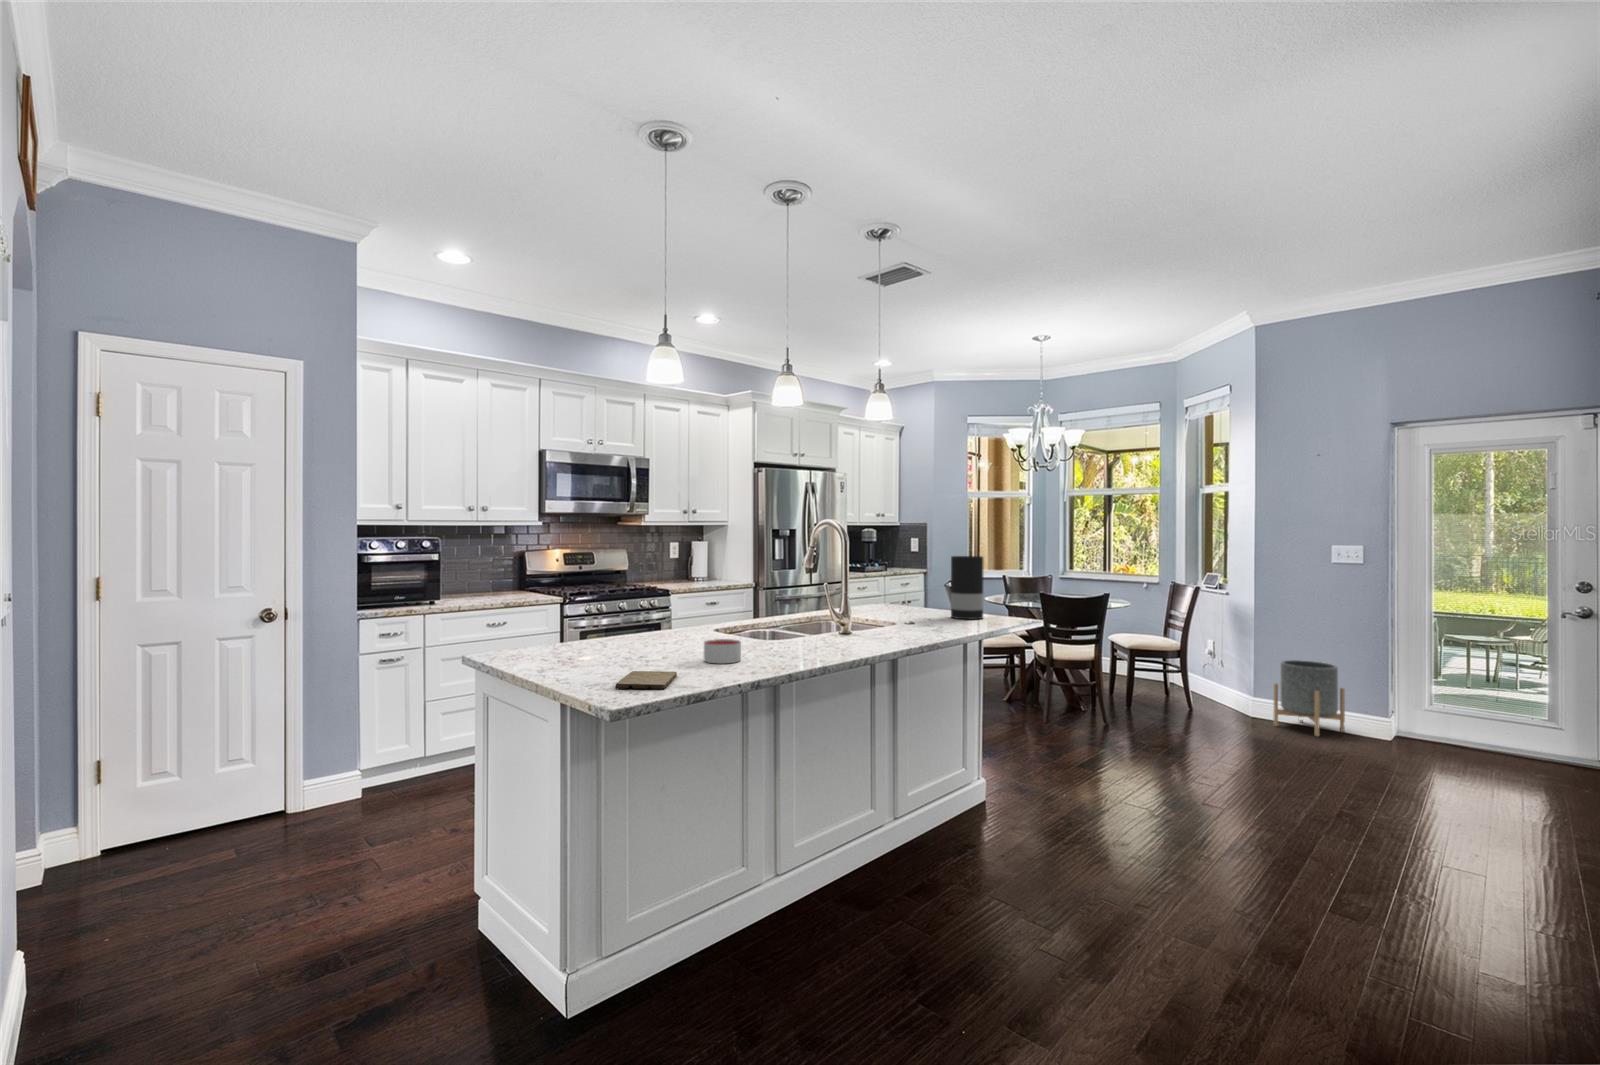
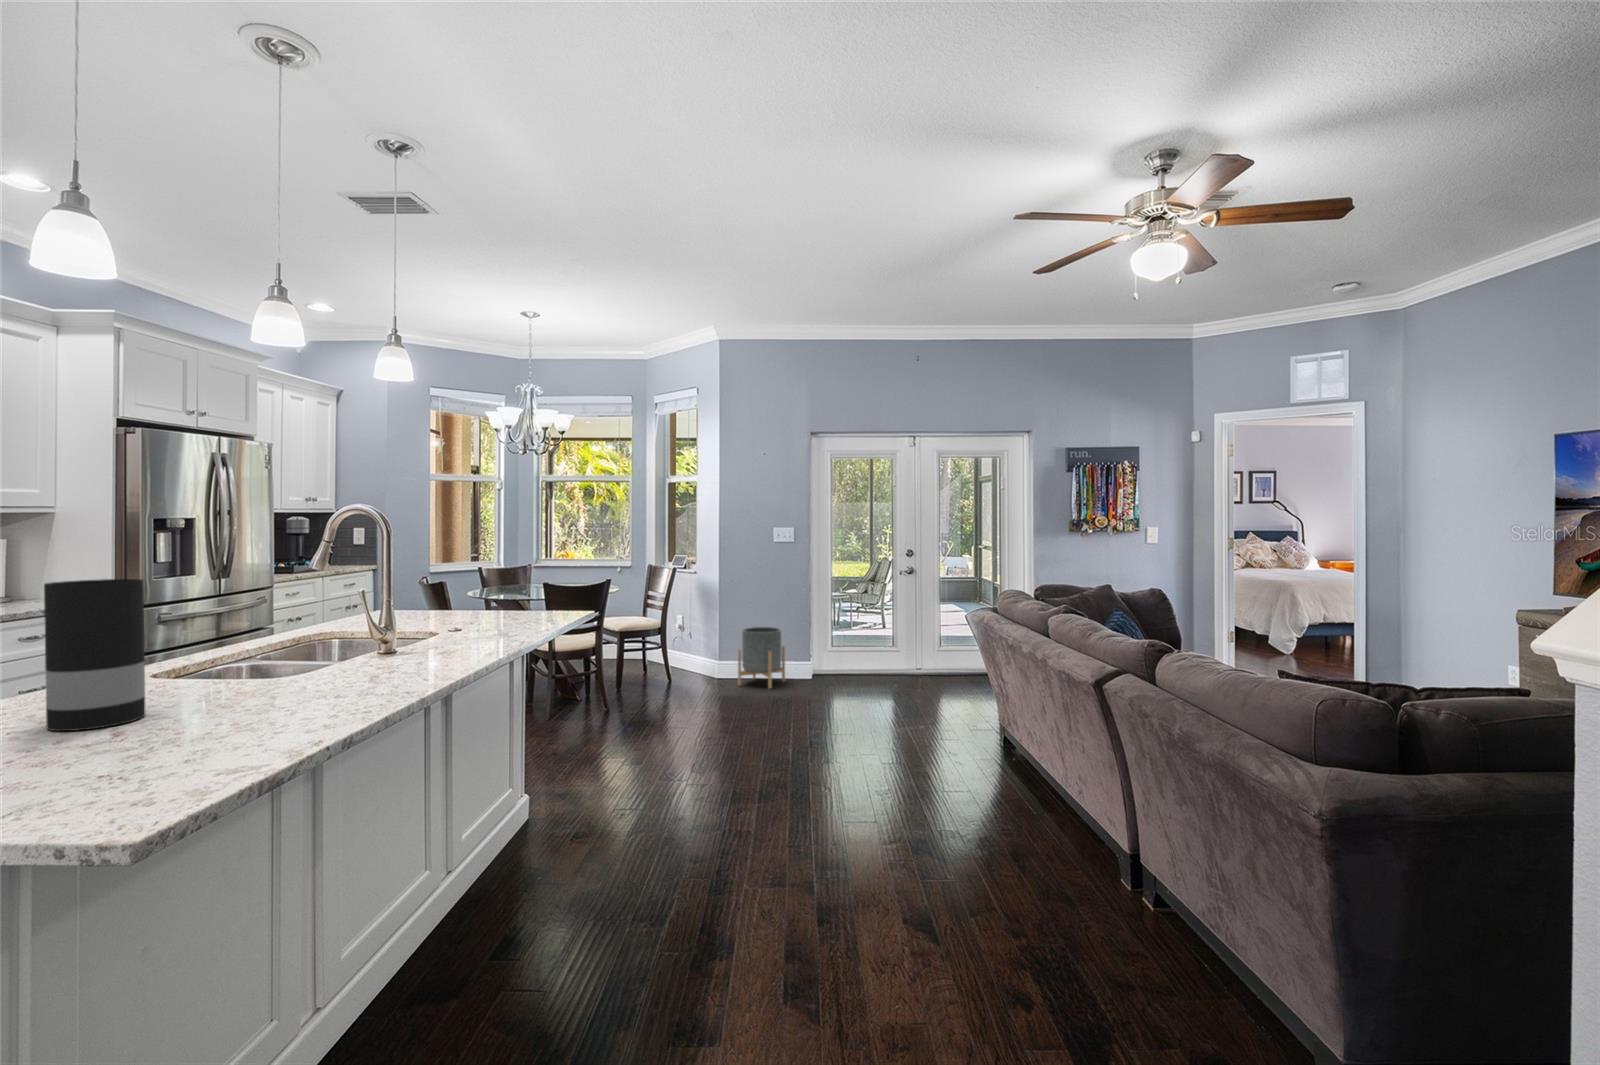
vase: present [951,556,984,619] -> present [44,579,145,731]
candle: present [704,639,741,664] -> none [216,683,284,723]
cutting board: present [615,671,677,689] -> none [109,746,218,794]

